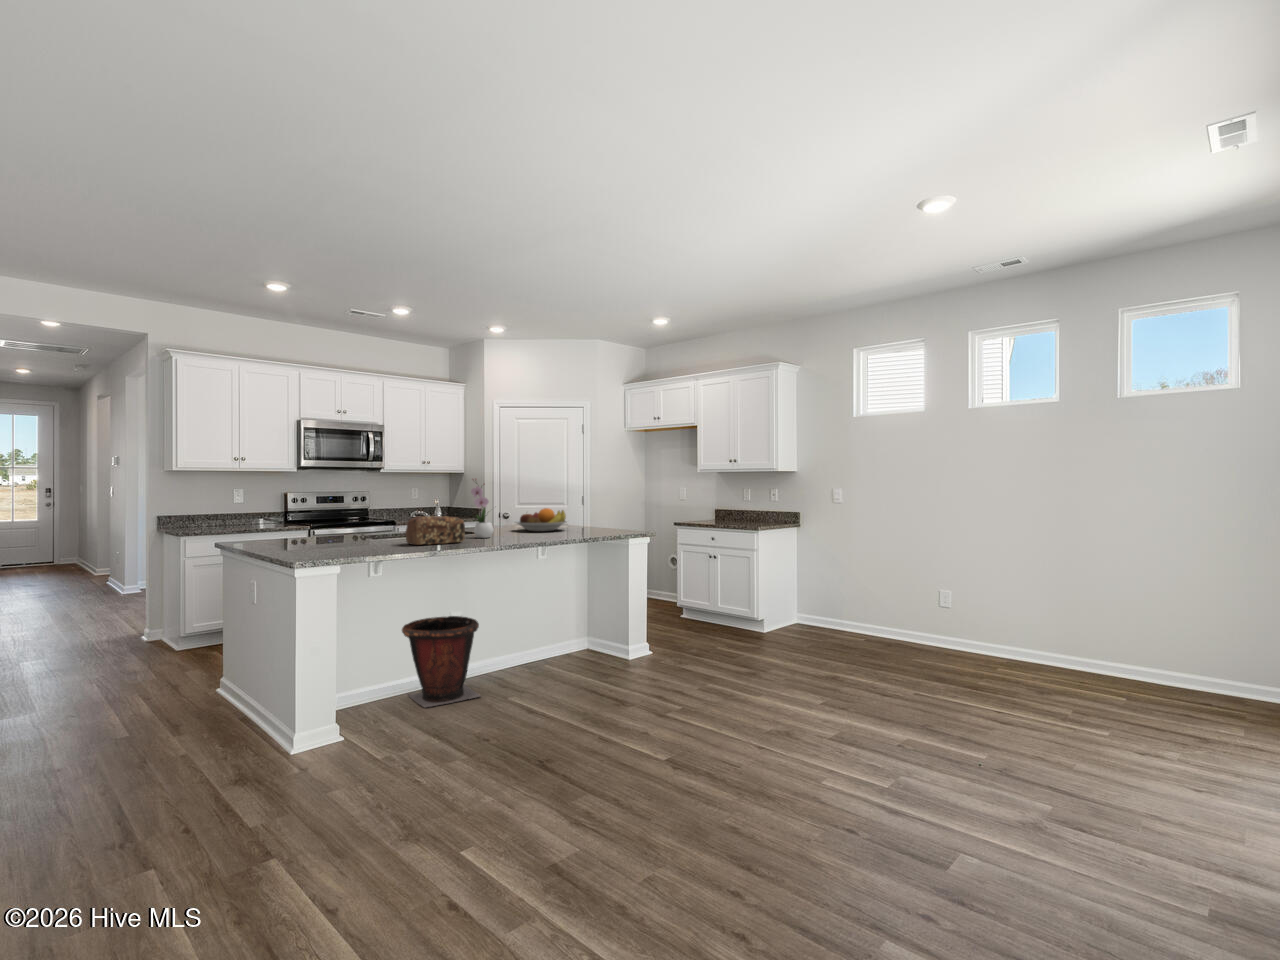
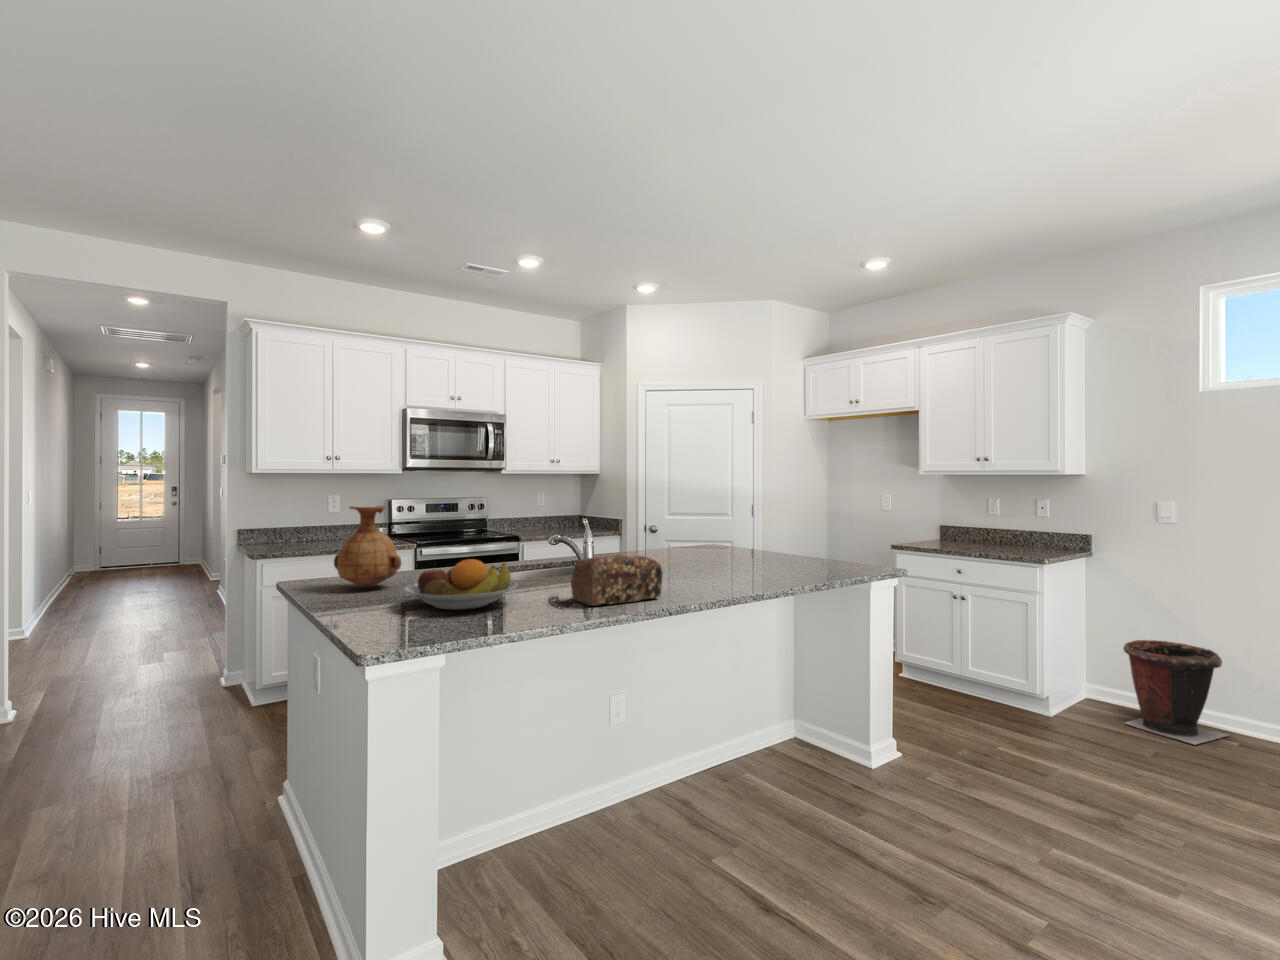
flower arrangement: present [471,486,494,538] -> none [661,492,697,586]
vase: none [246,487,294,542] -> present [334,506,401,588]
fruit bowl: present [515,508,567,532] -> present [404,559,517,610]
waste bin: present [402,616,481,707] -> present [1123,640,1228,745]

